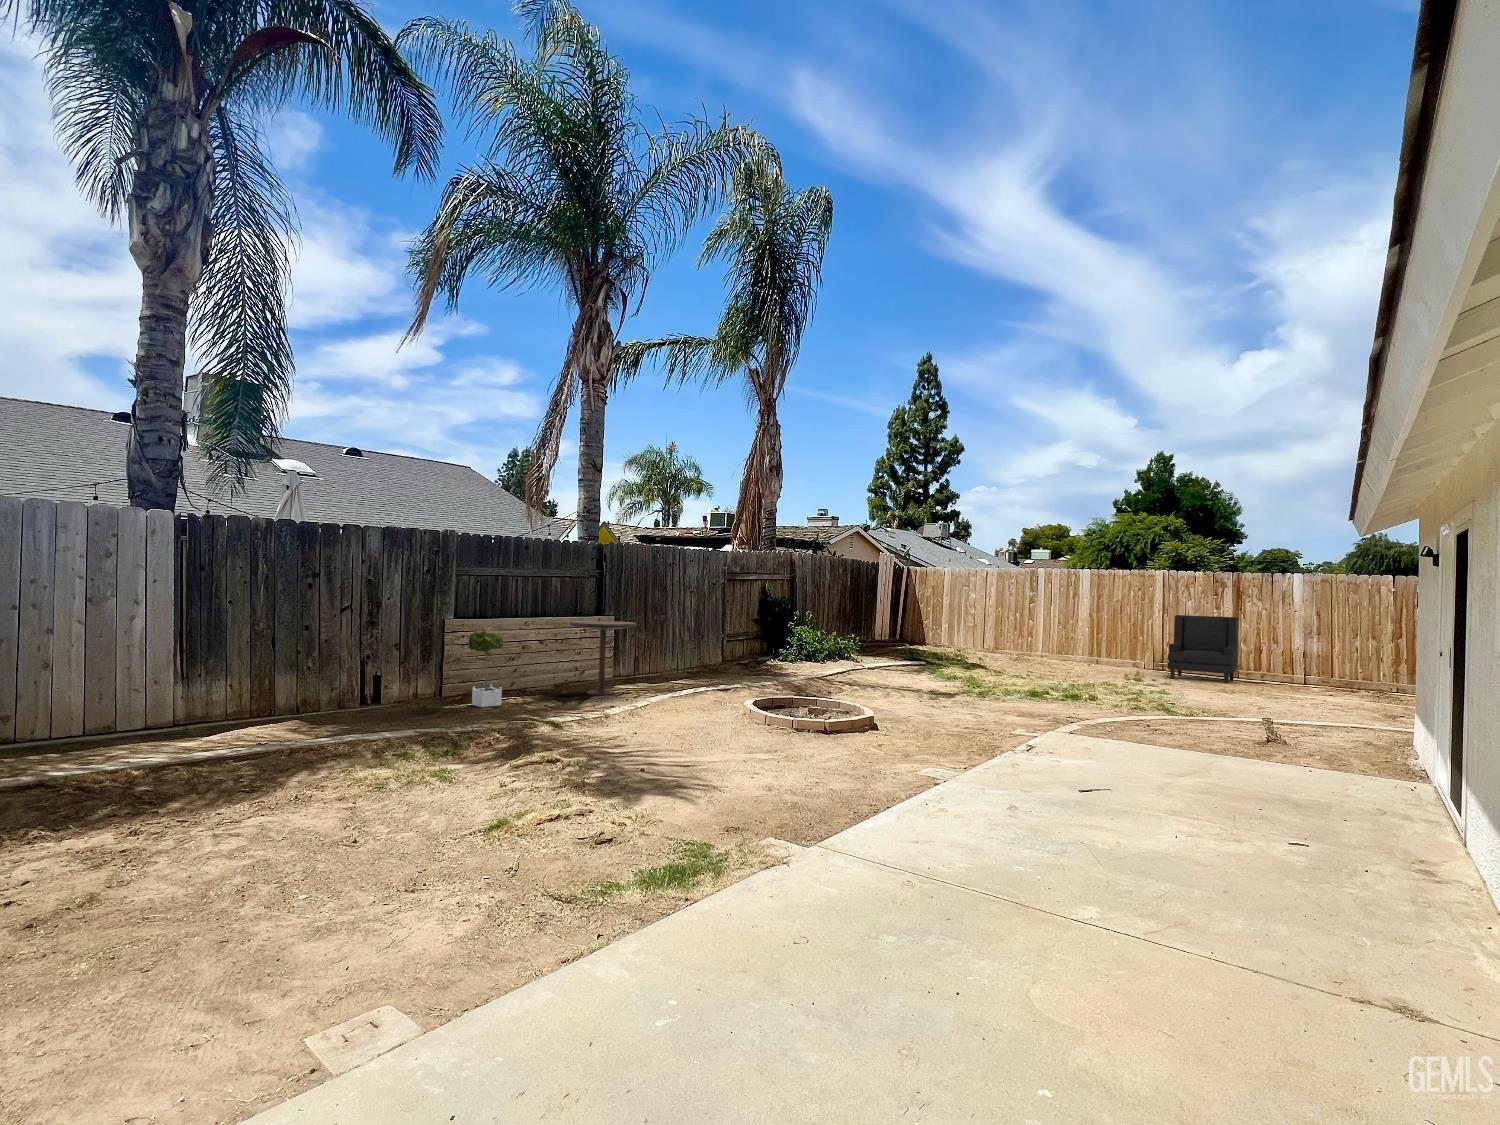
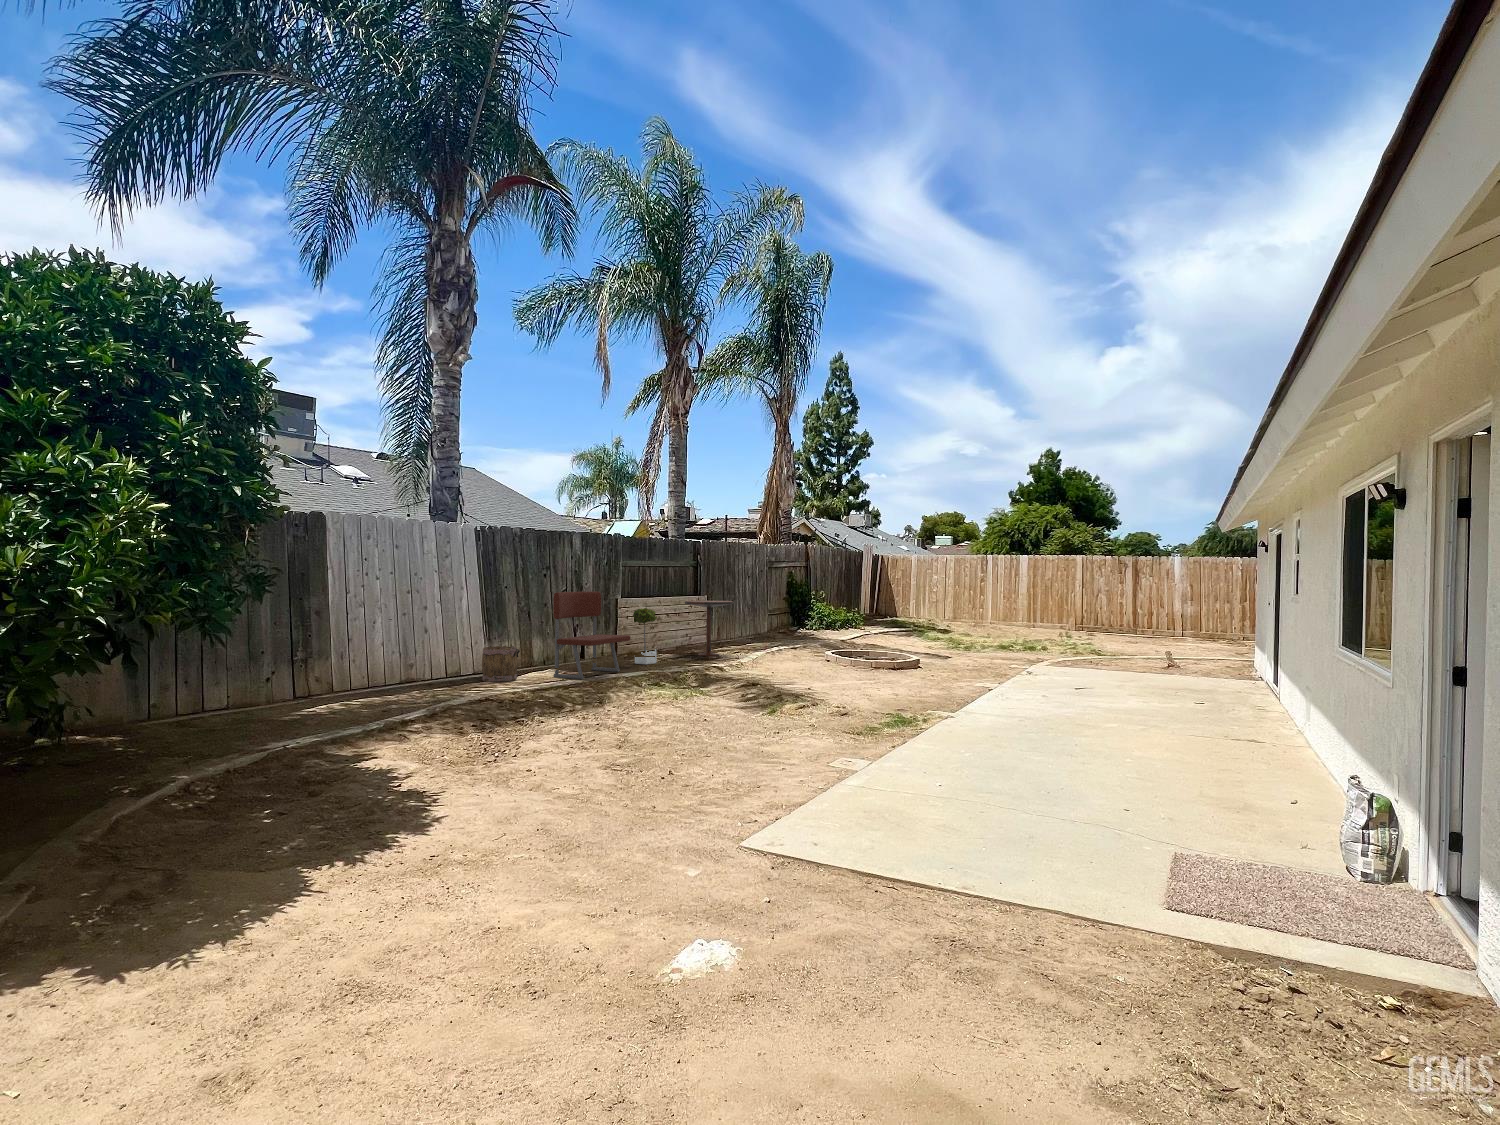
bench: none [294,608,426,734] -> present [553,592,630,679]
chair: present [1168,615,1238,683] -> none [1088,589,1136,637]
bucket: none [120,684,193,741] -> present [482,645,520,682]

